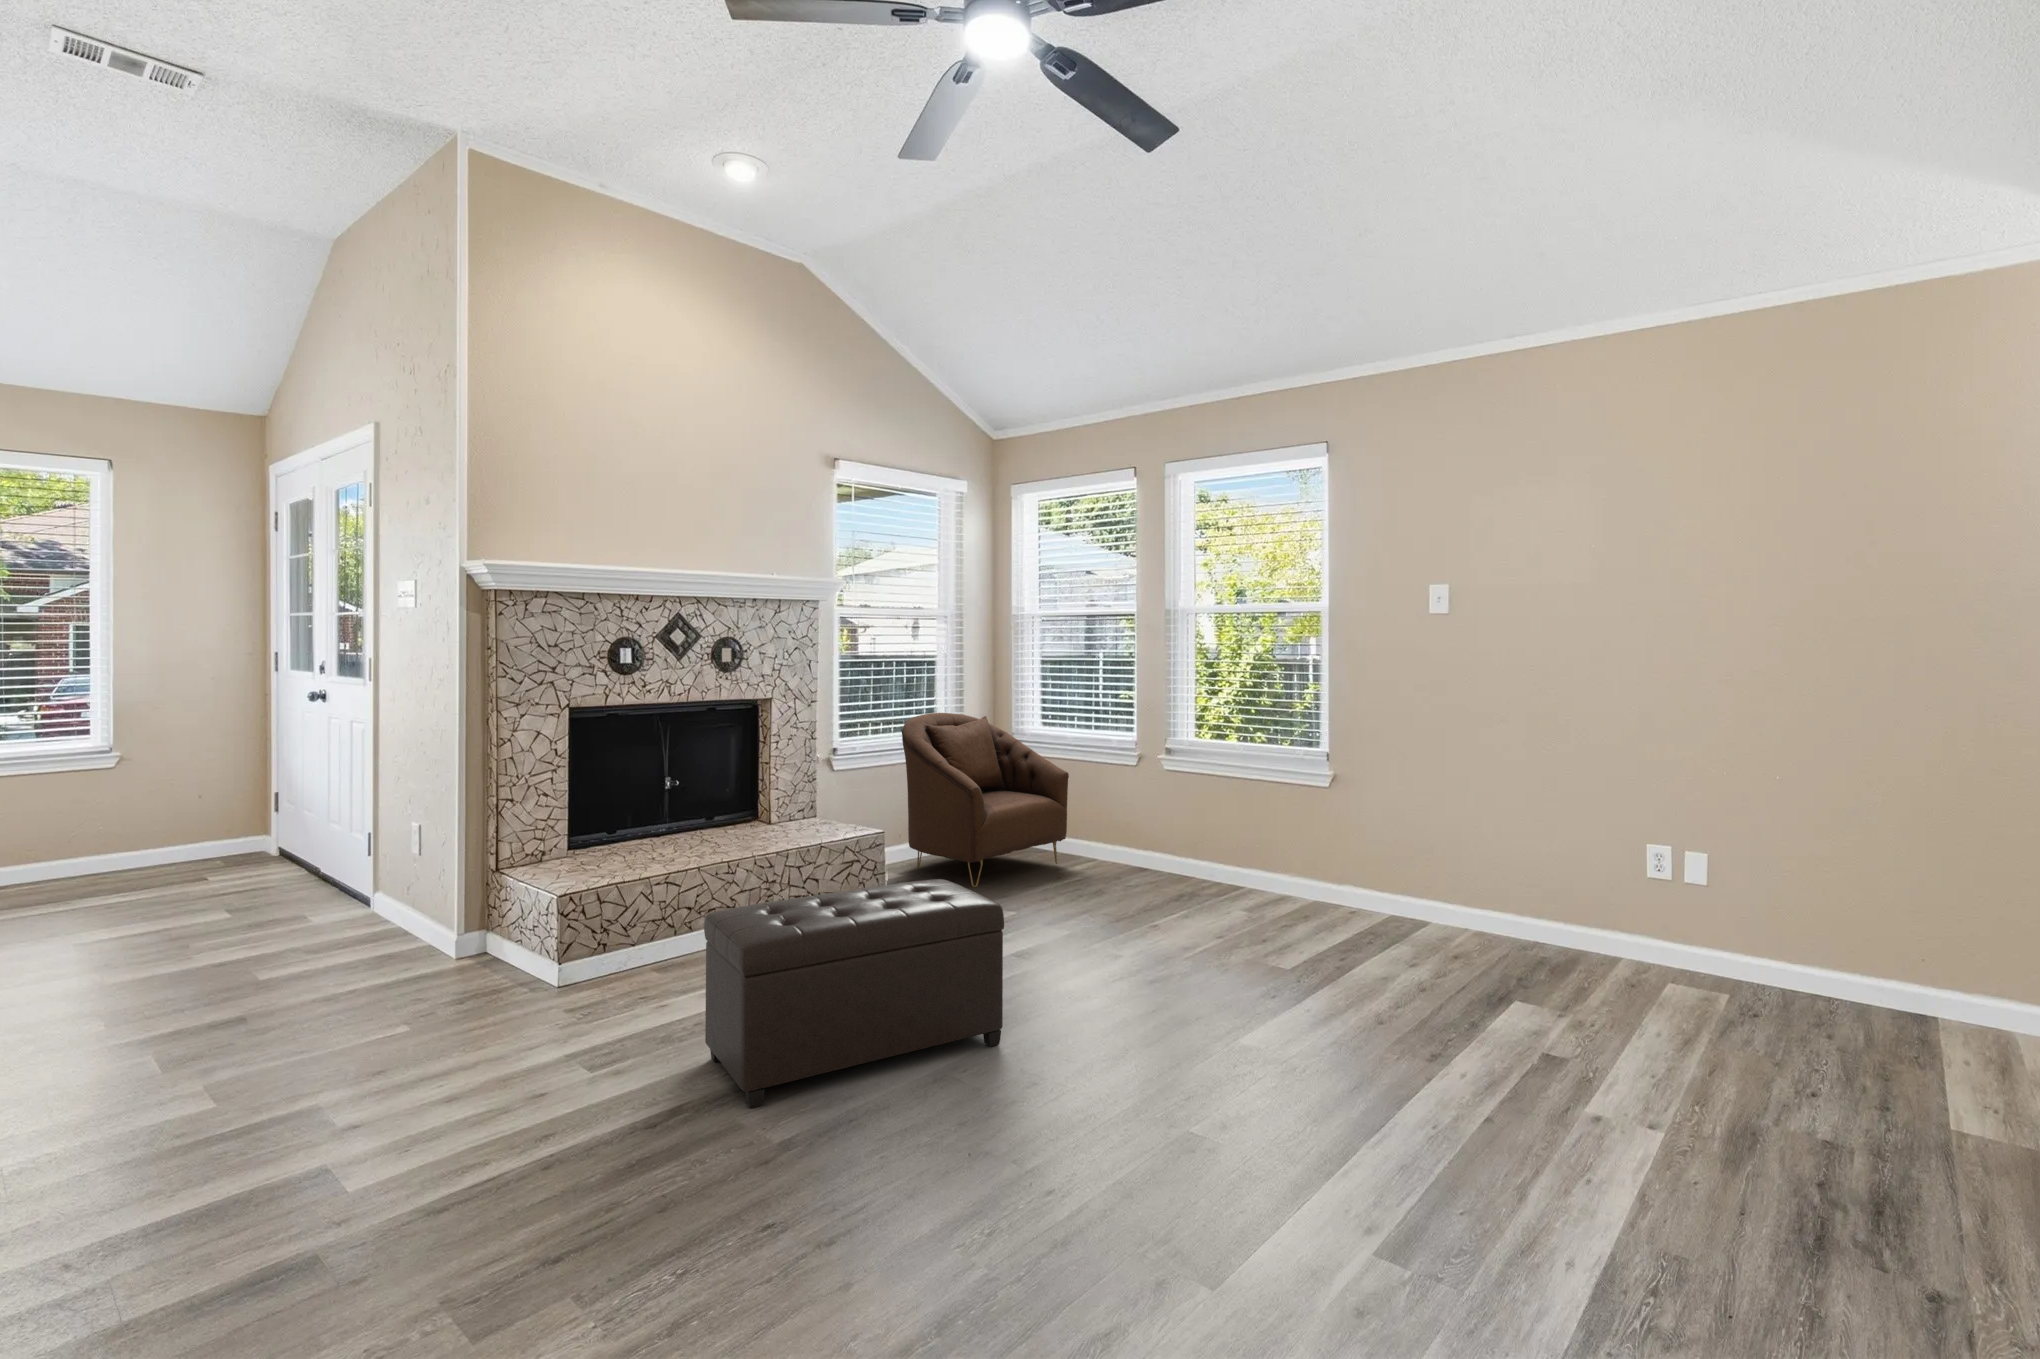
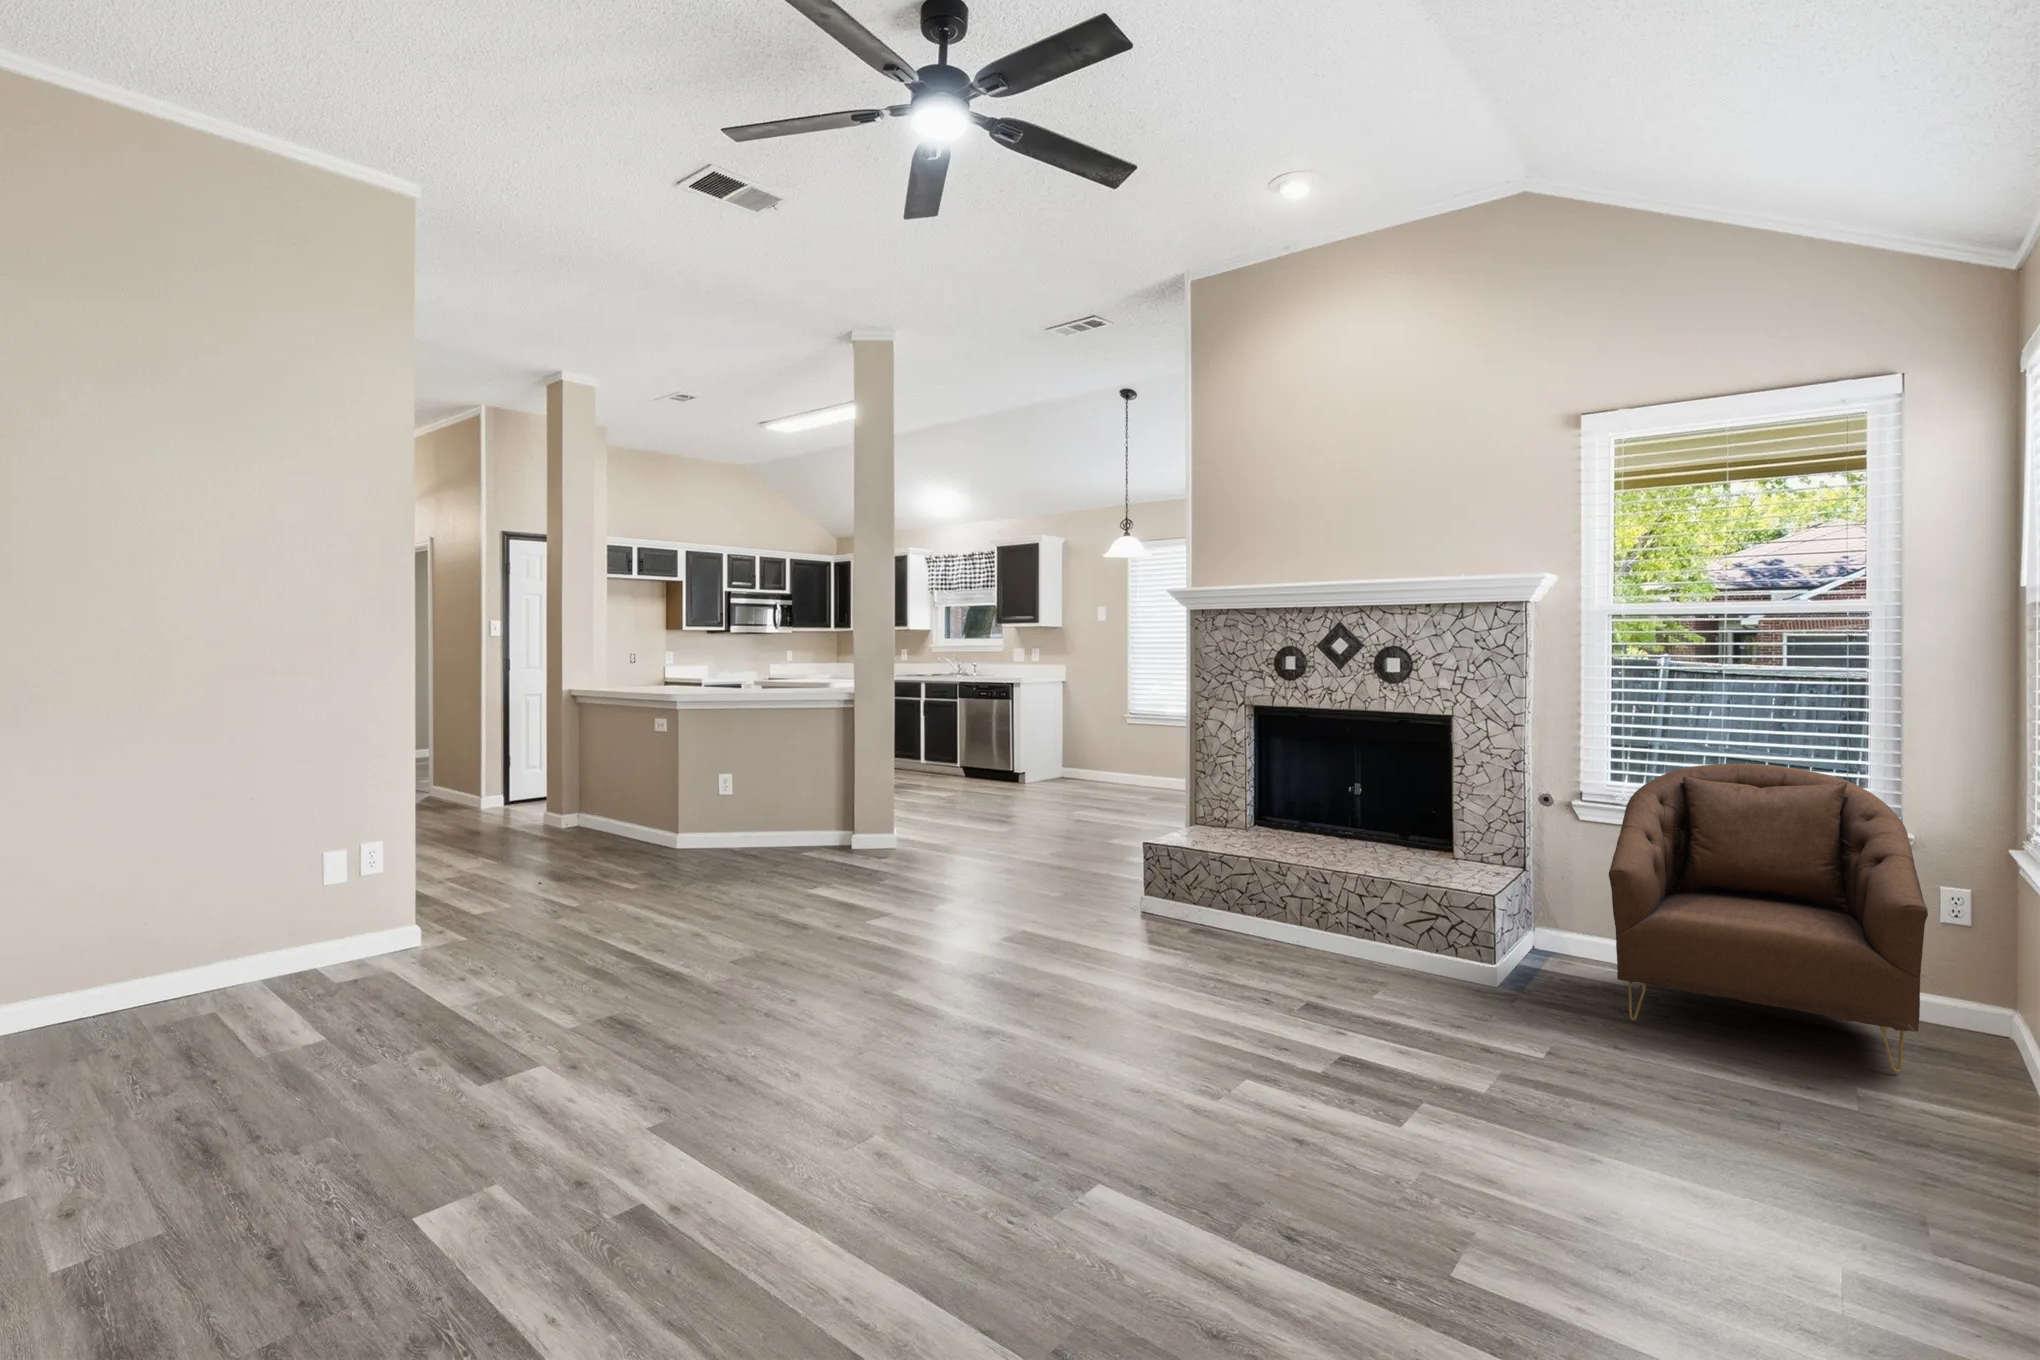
ottoman: present [704,879,1004,1108] -> none [929,853,1158,1050]

